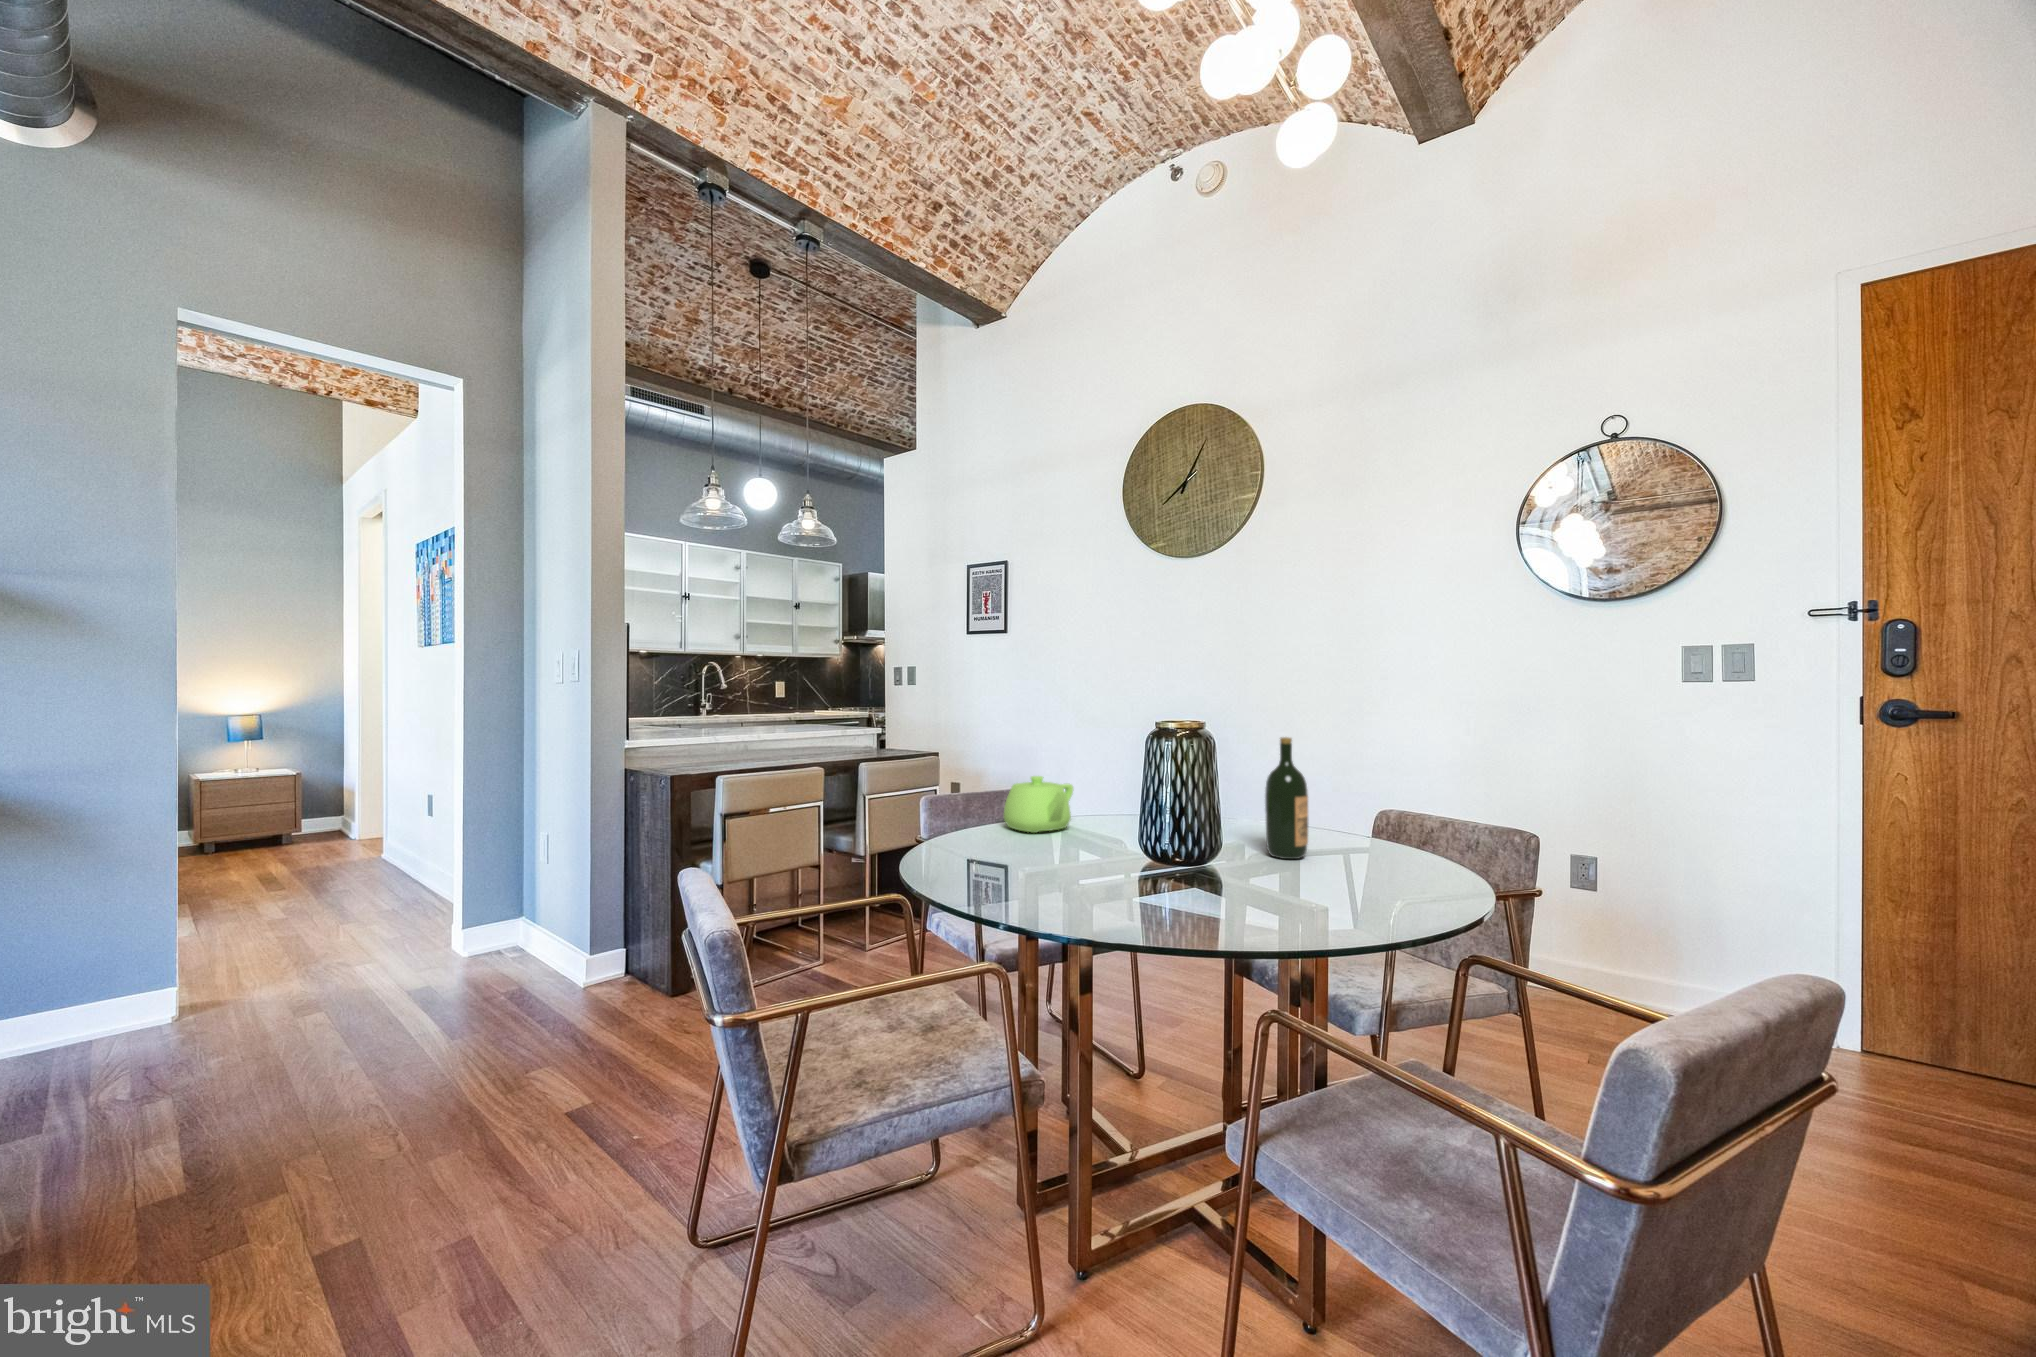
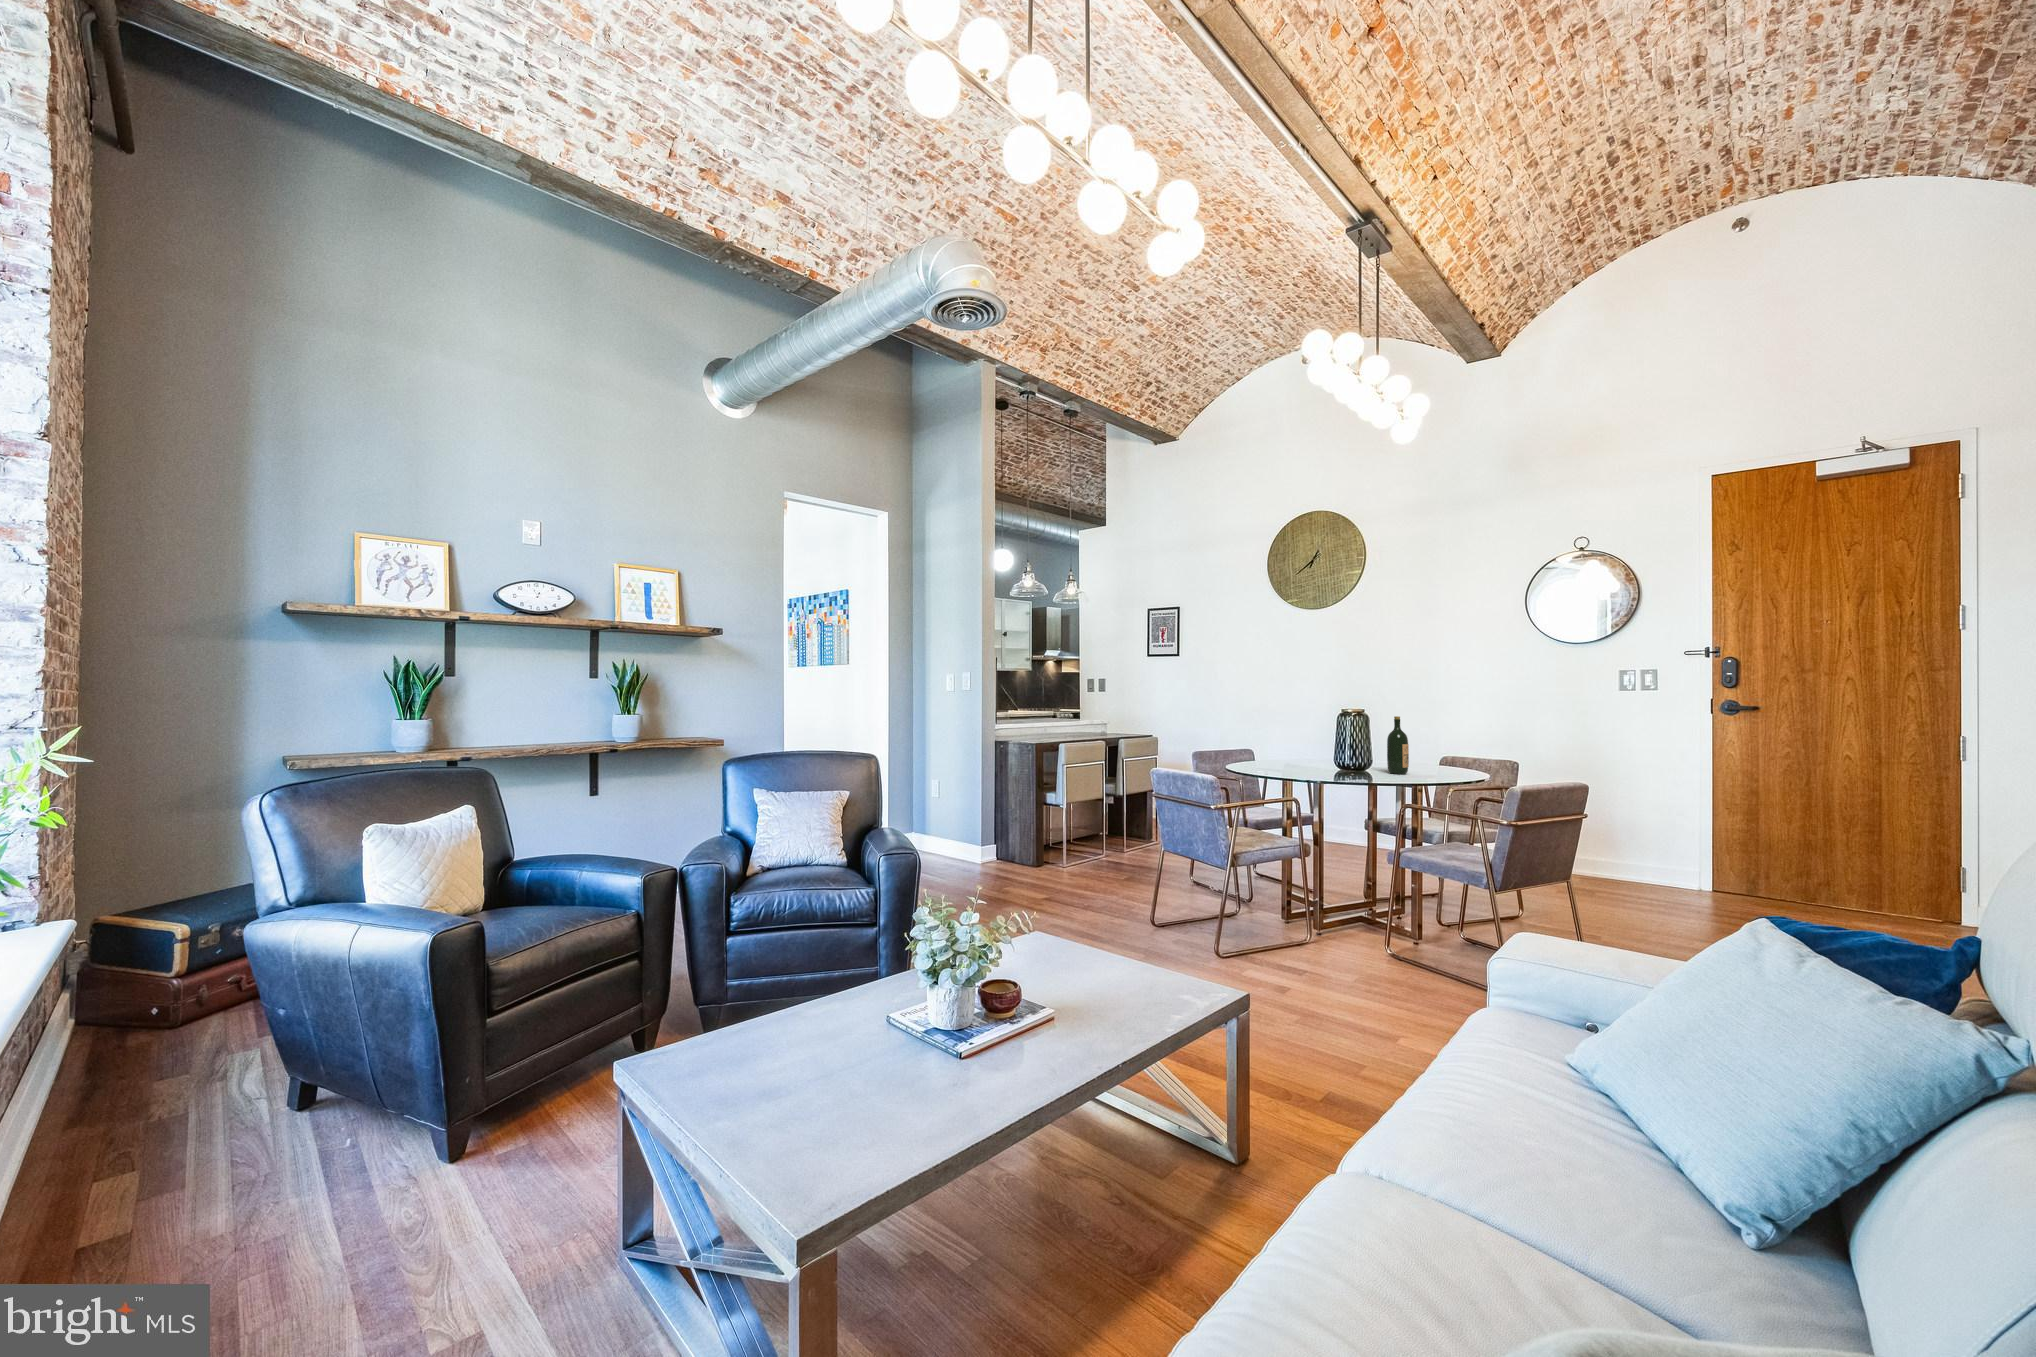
teapot: present [1004,776,1073,833] -> none [1245,738,1282,766]

